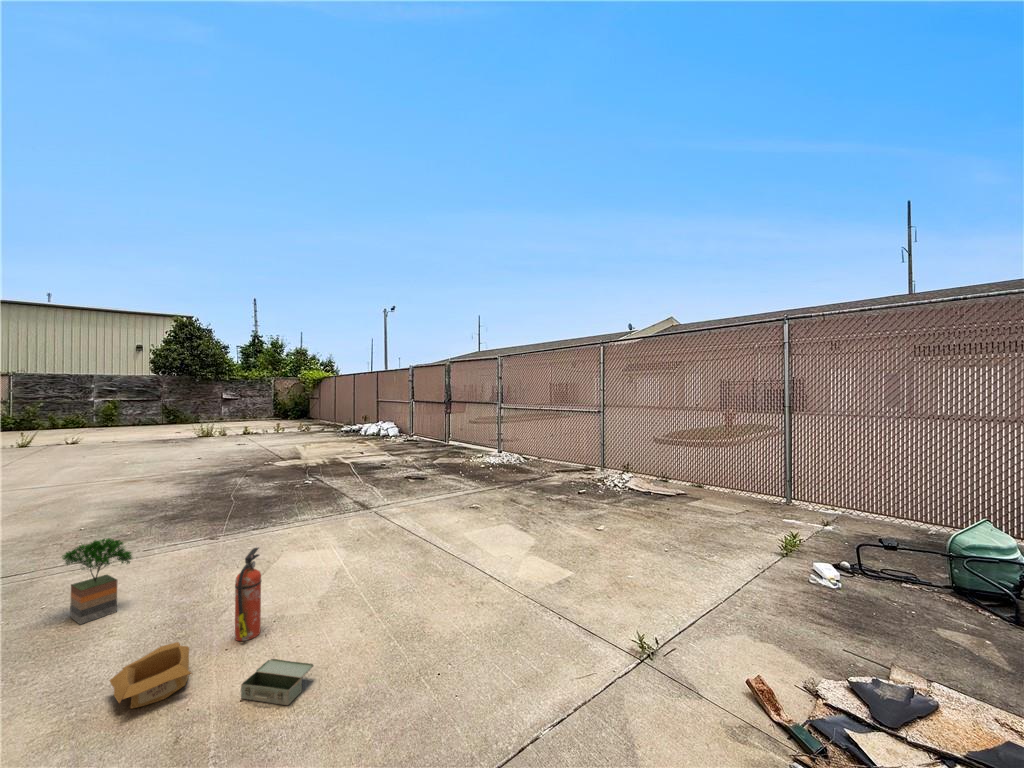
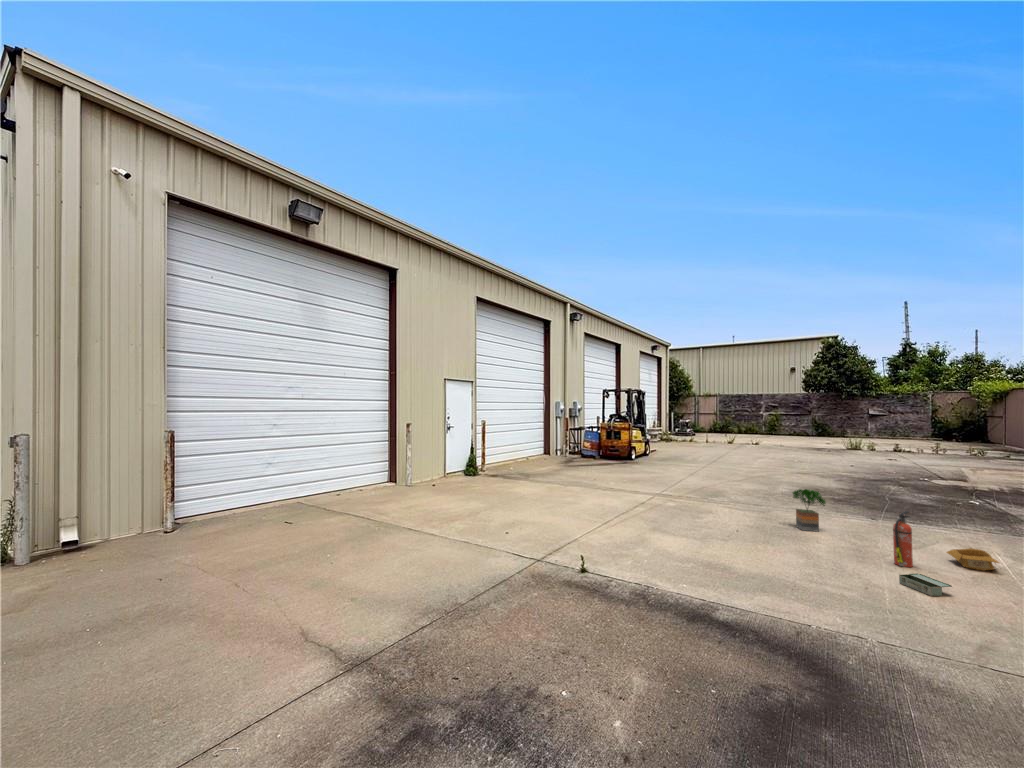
cardboard box: present [110,642,191,709] -> present [946,548,999,570]

